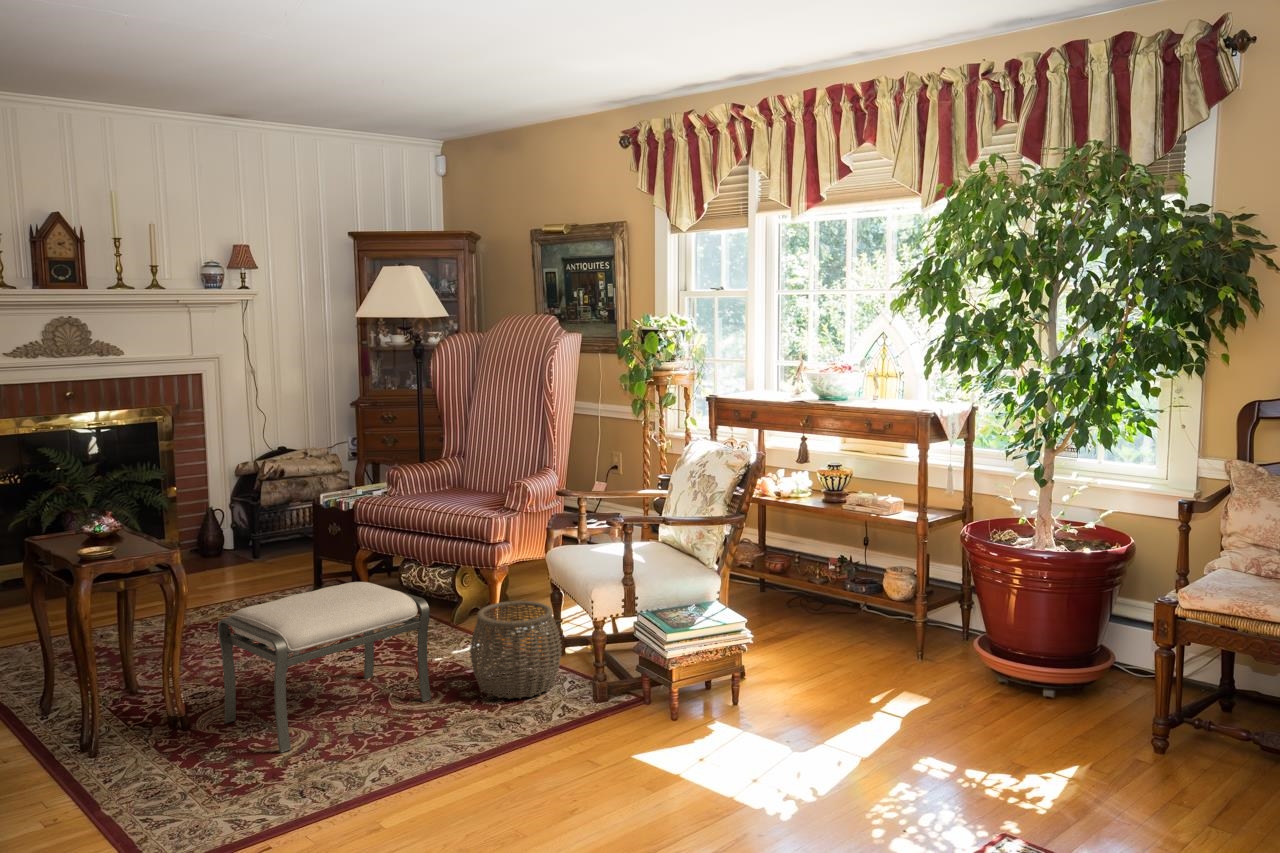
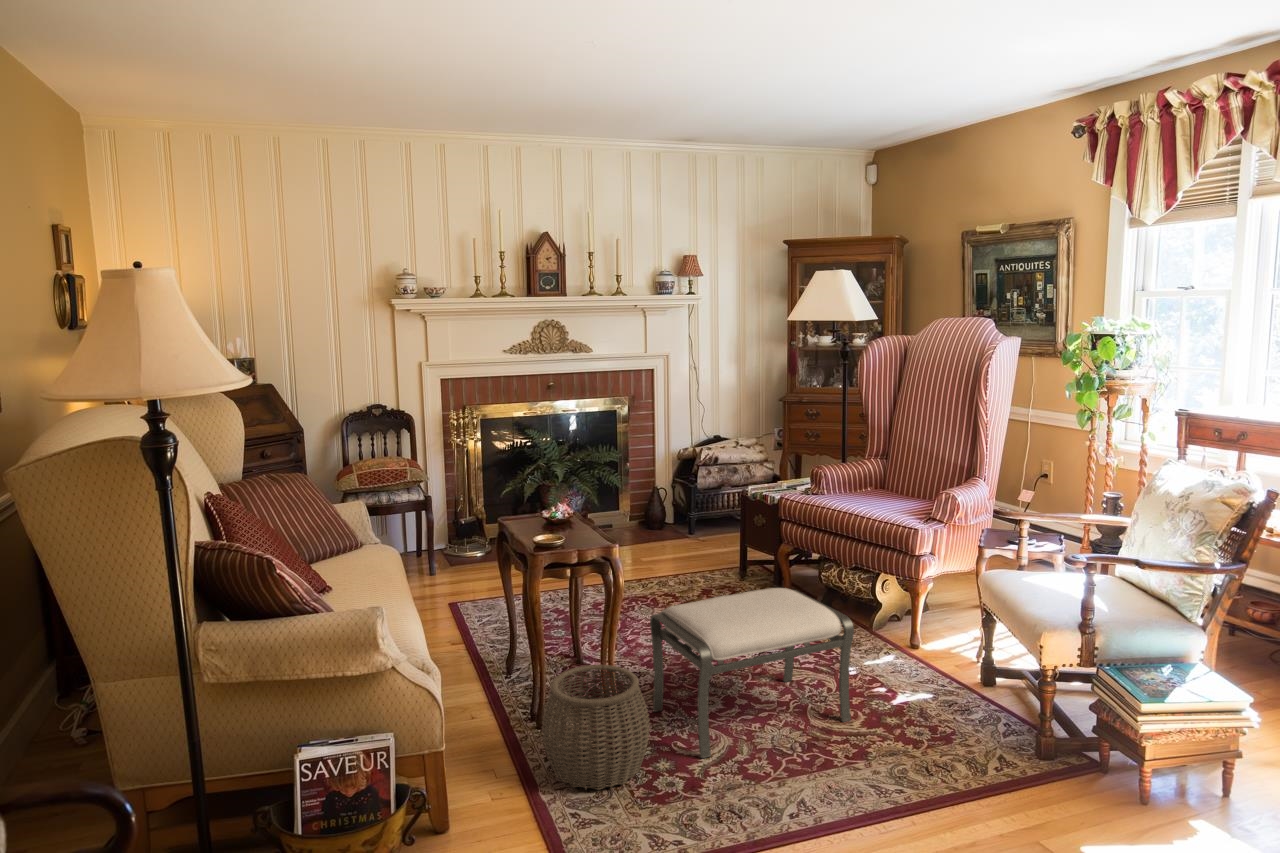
woven basket: present [470,601,562,699] -> present [542,665,650,790]

